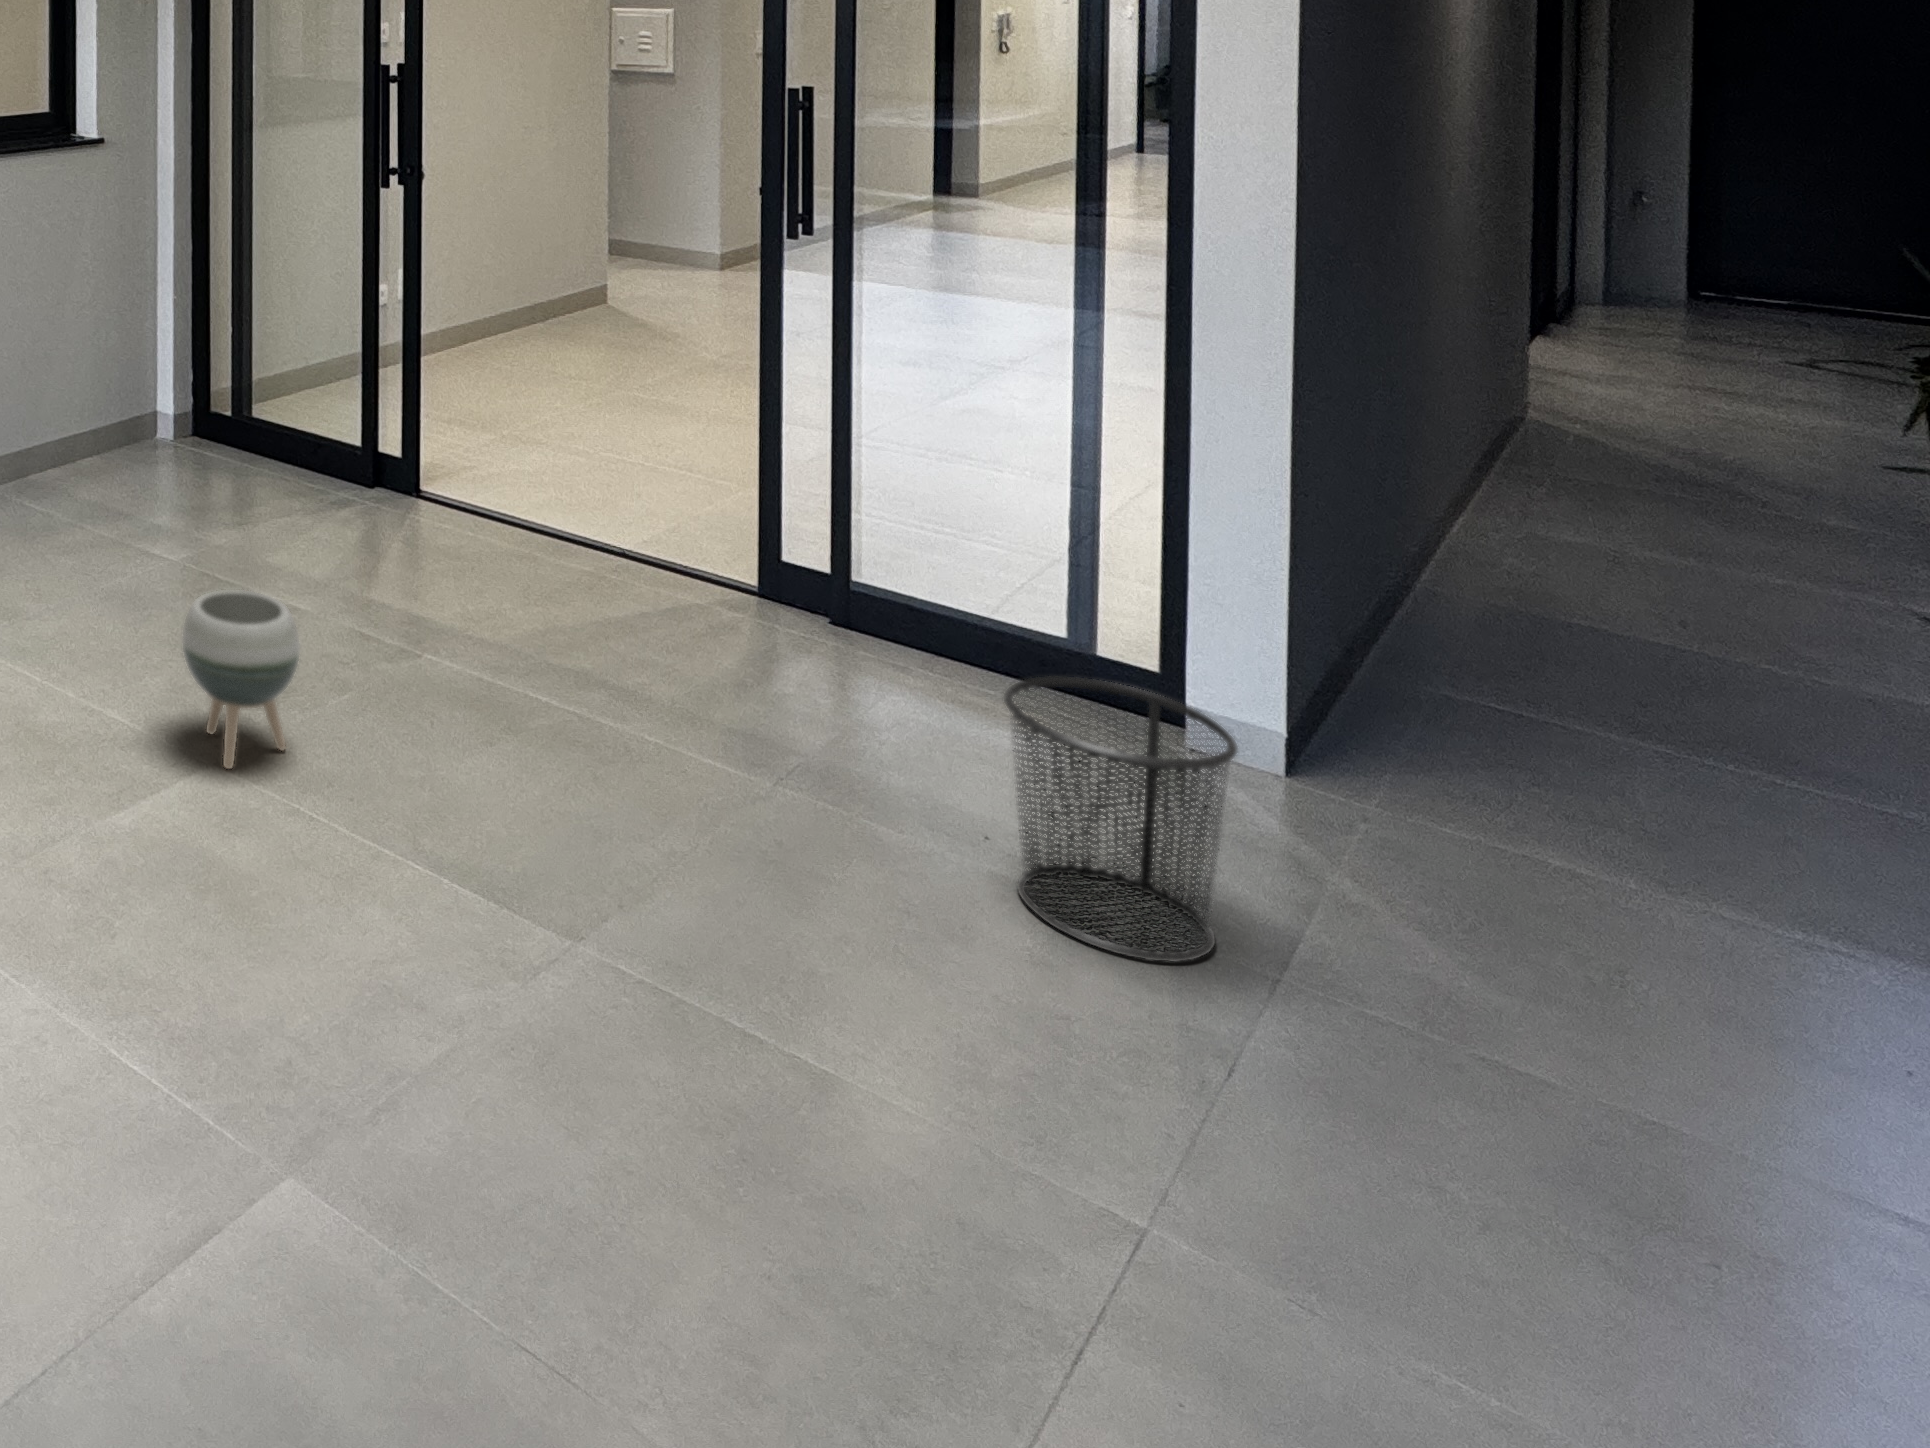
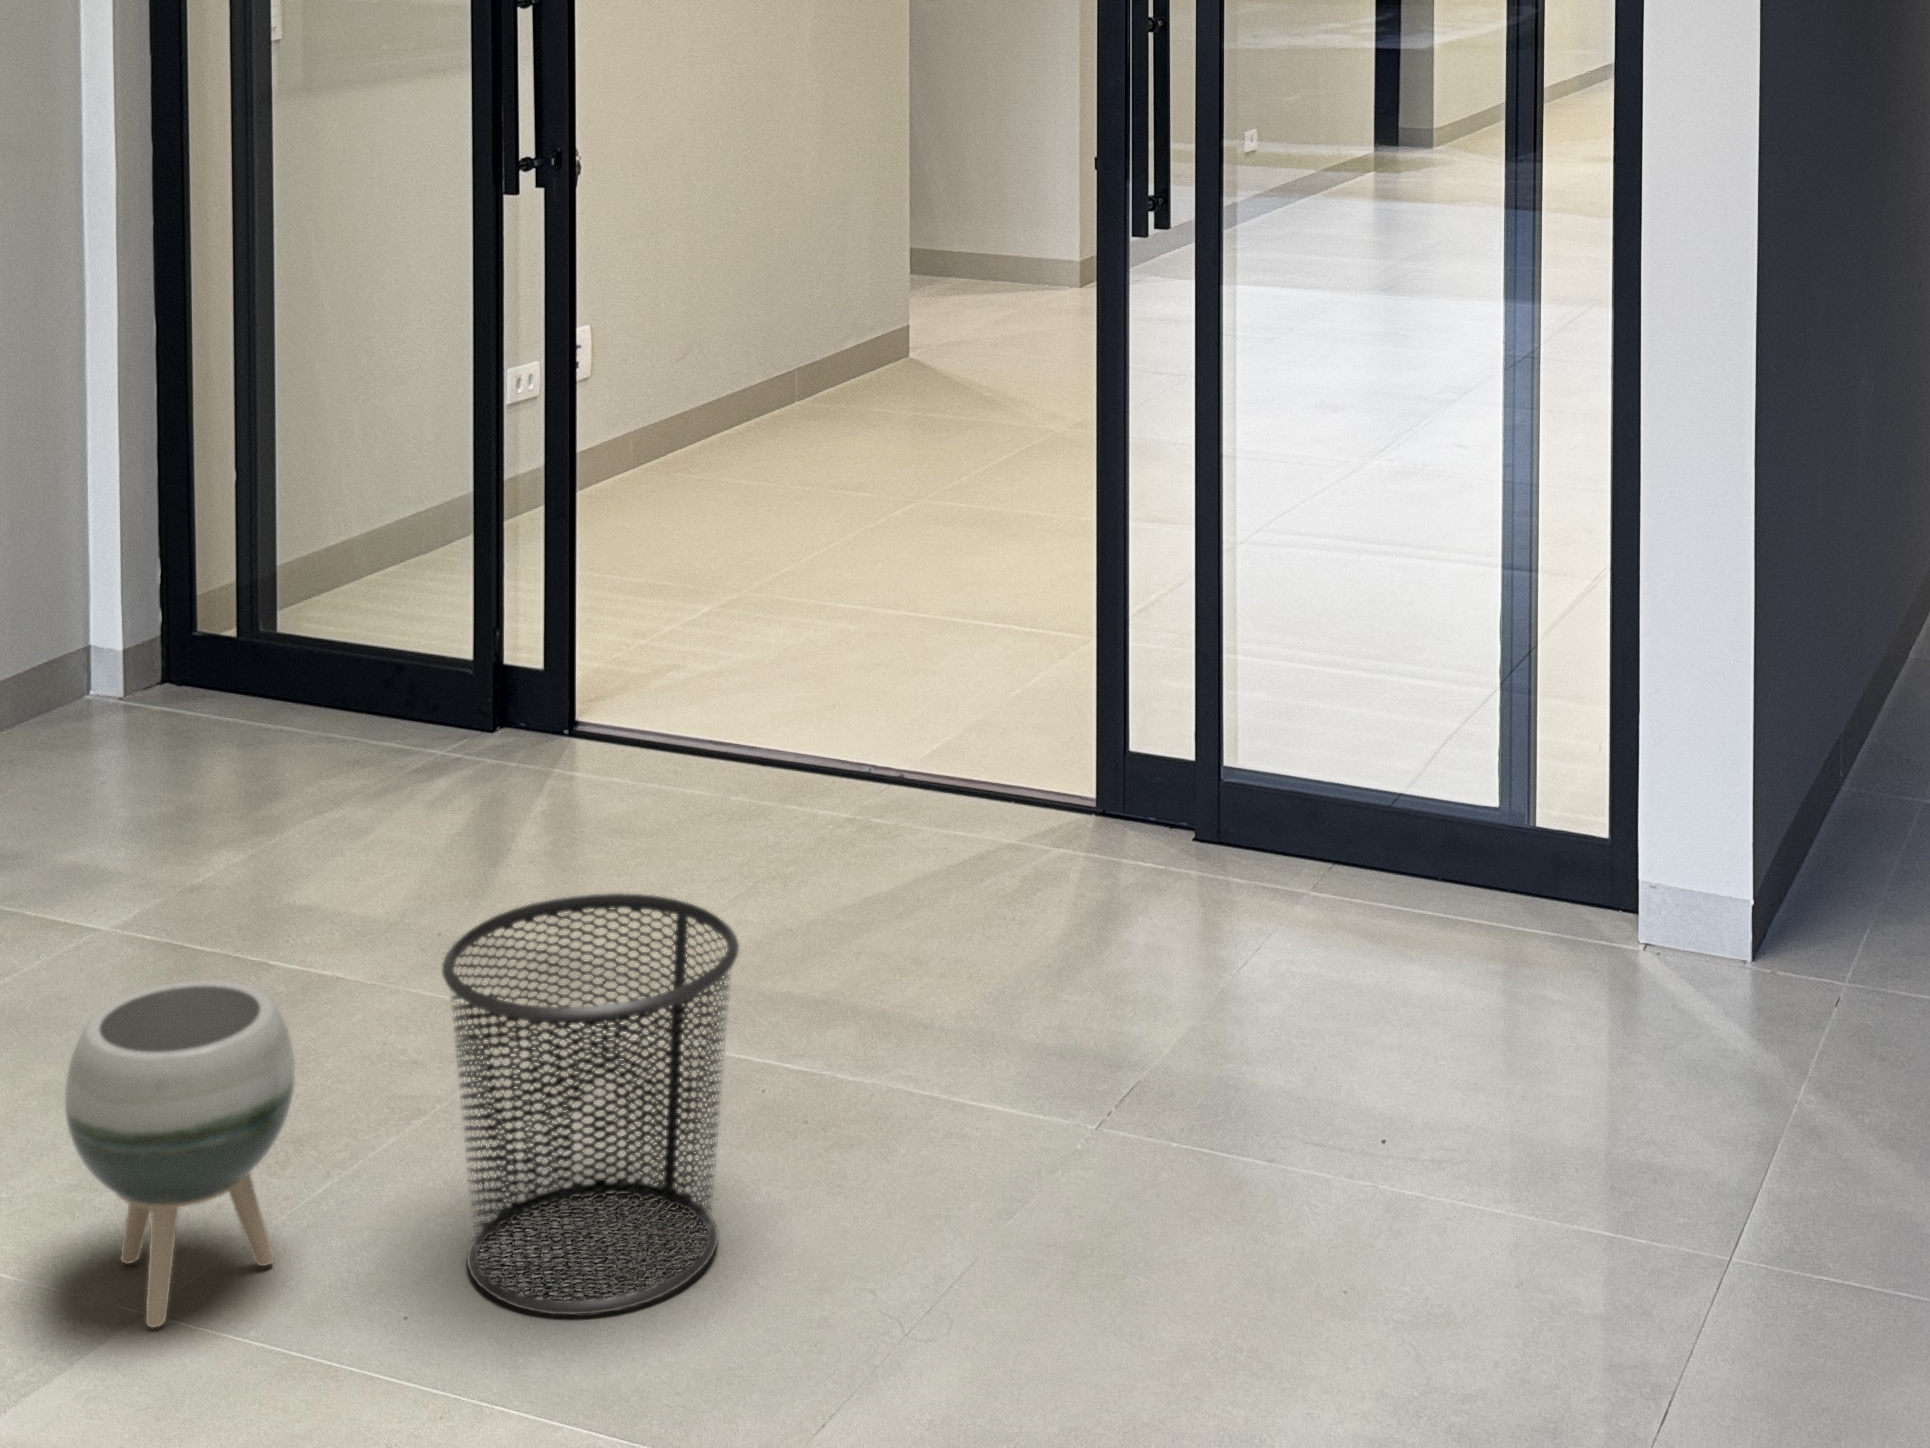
waste bin: present [1004,676,1237,962] -> present [442,893,739,1314]

